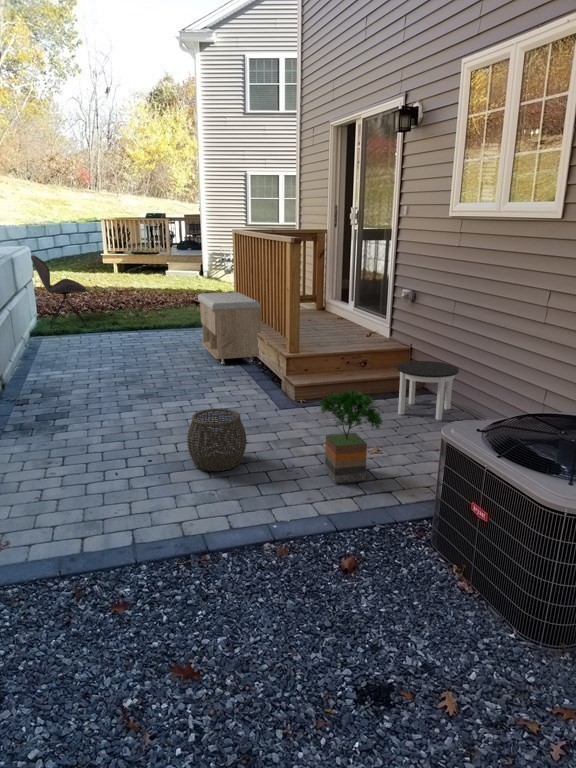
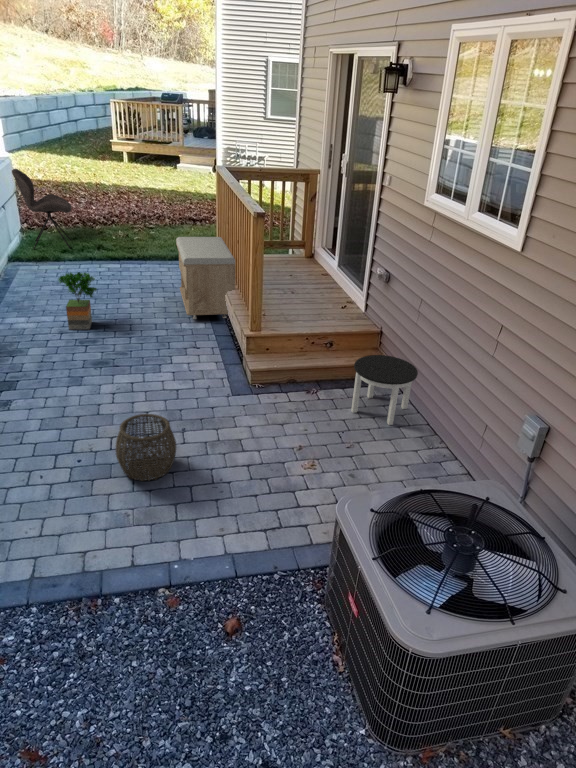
potted tree: present [319,390,382,483] -> present [58,273,97,330]

